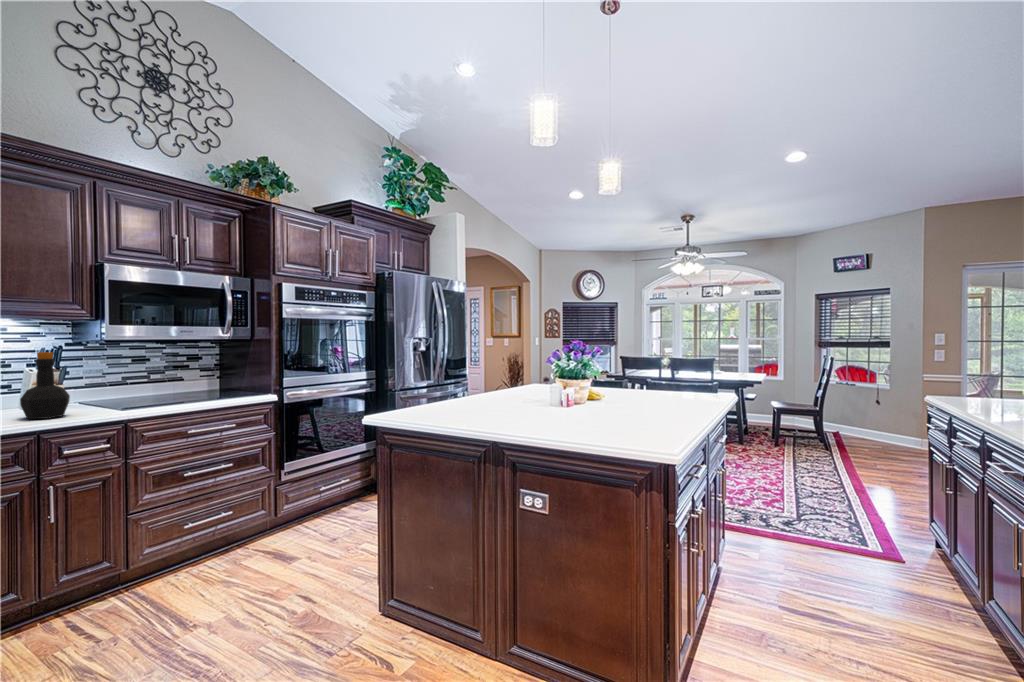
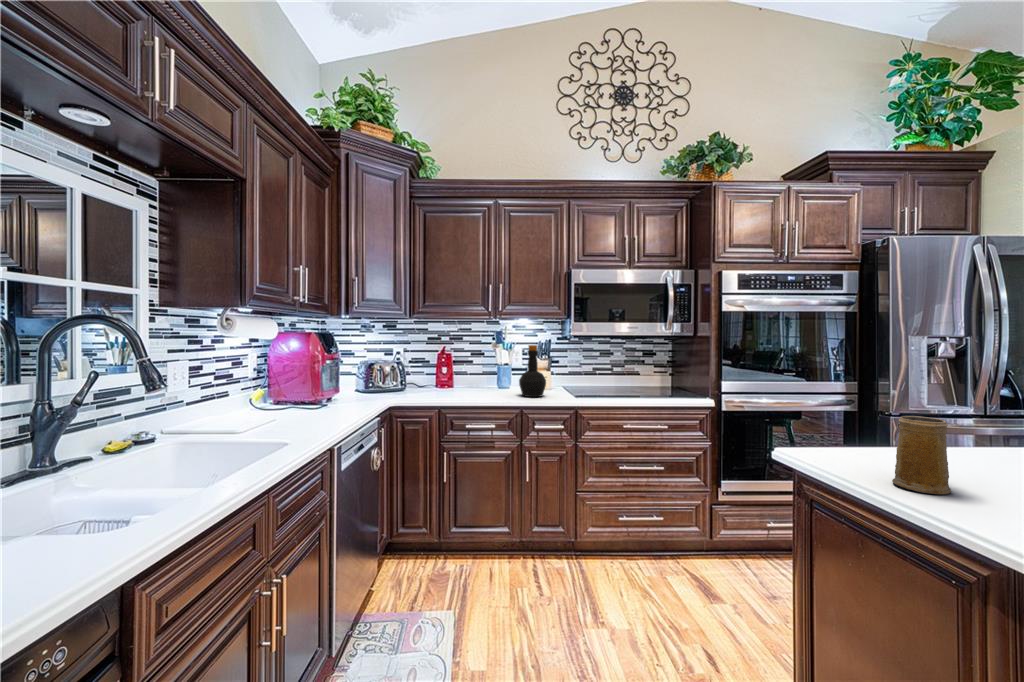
mug: none [430,378,453,416] -> present [892,416,951,494]

